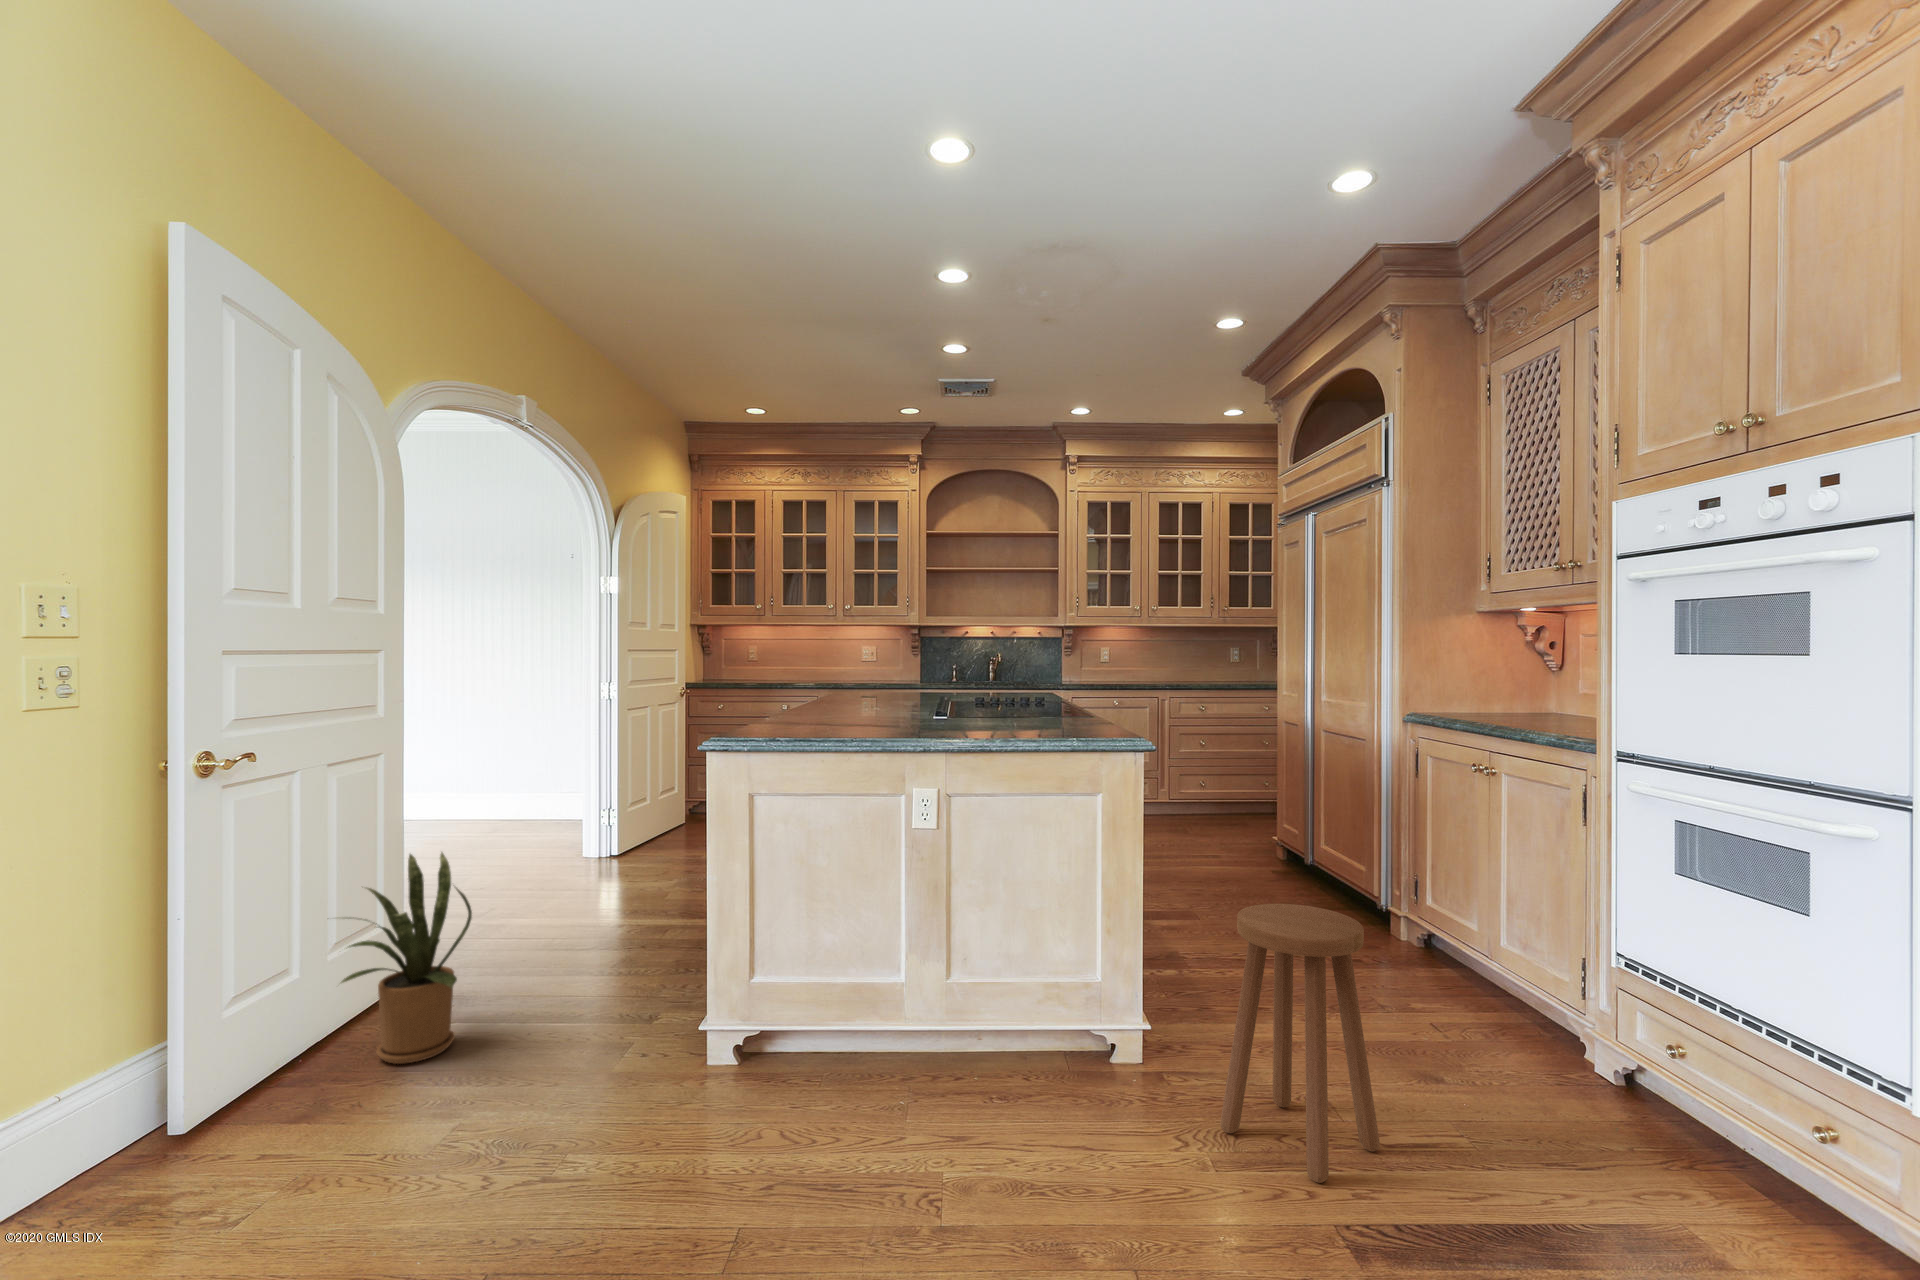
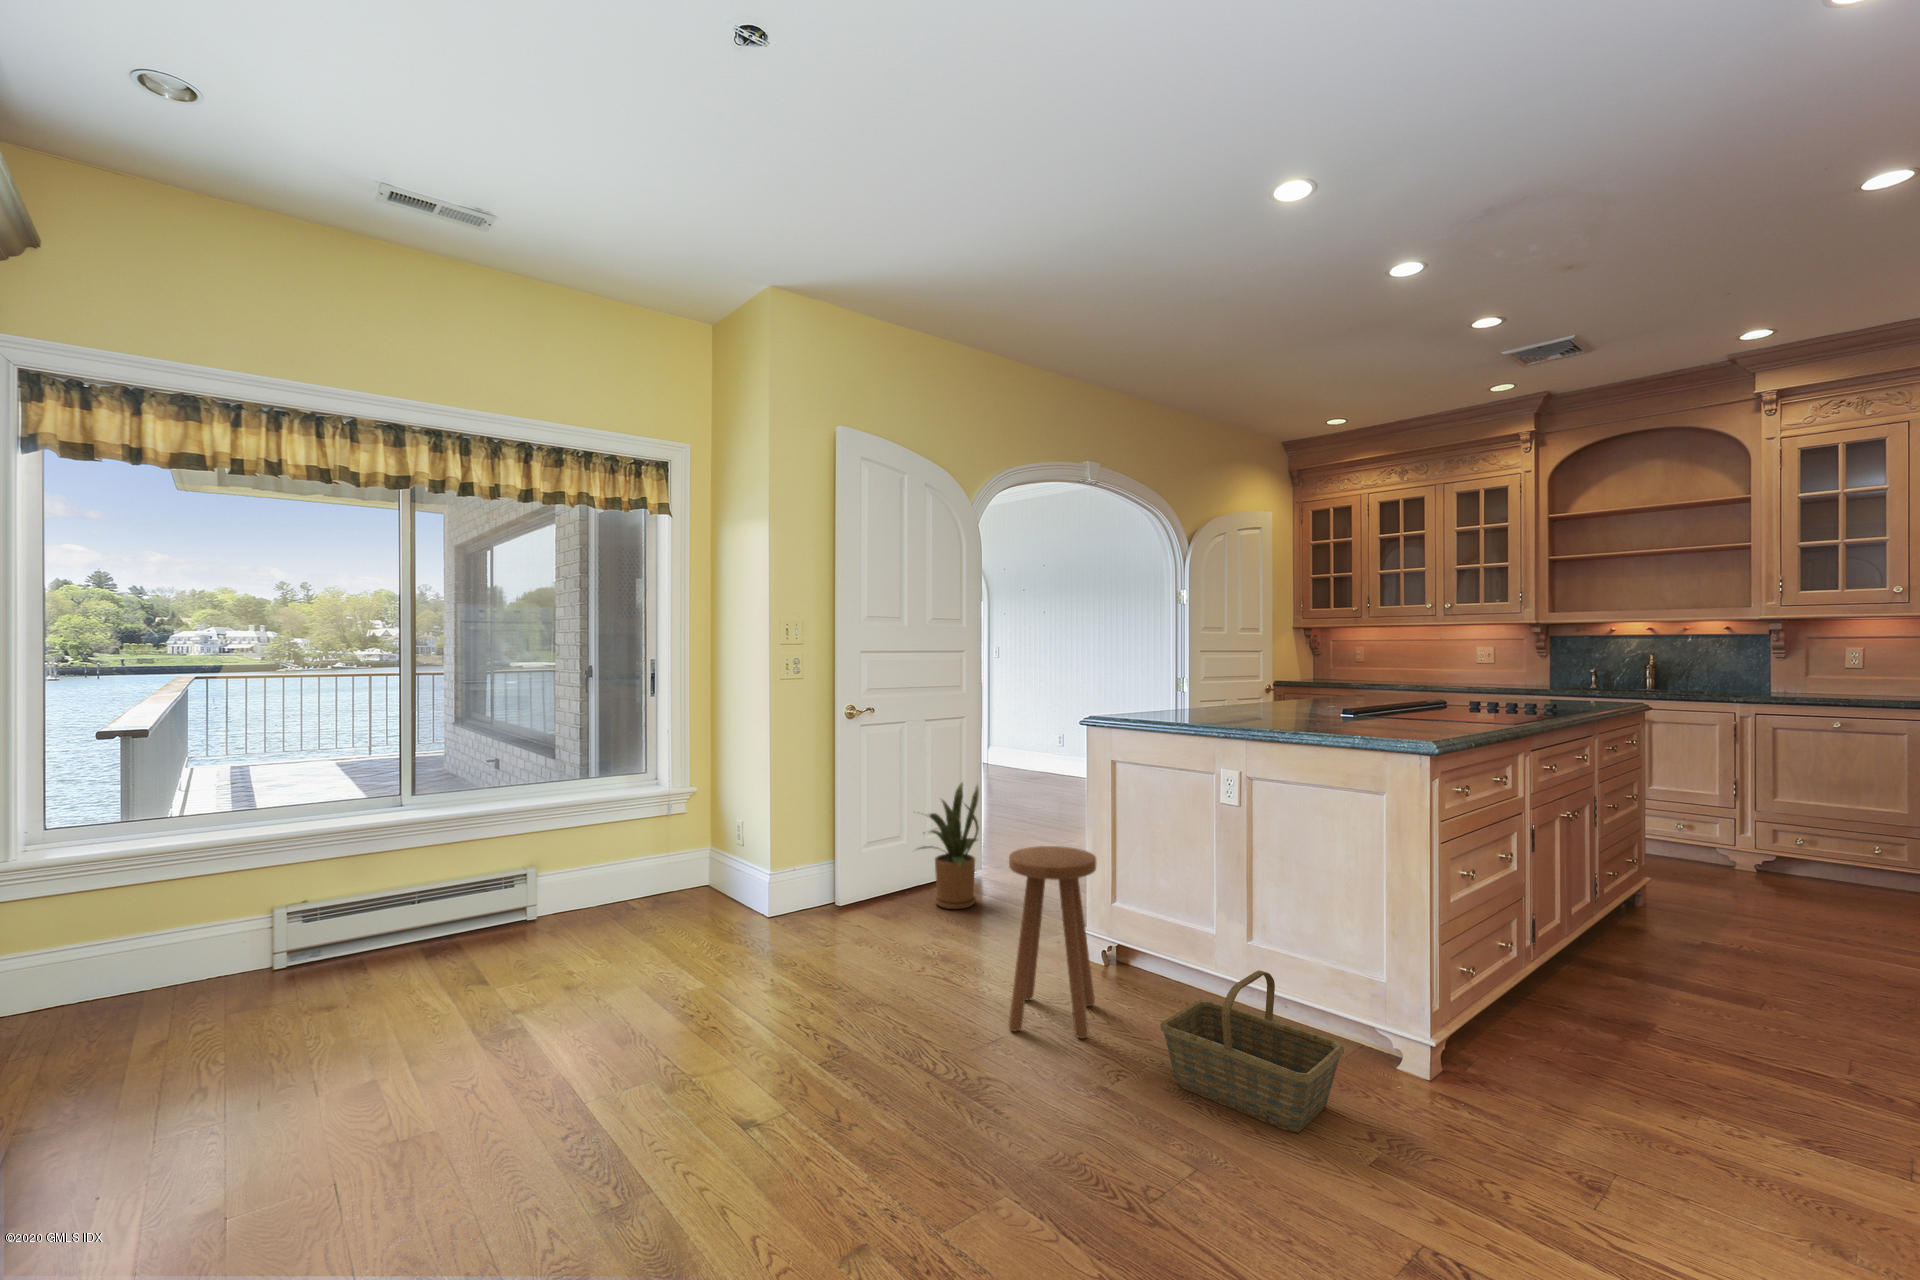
stool: present [1220,904,1380,1183] -> present [1009,846,1096,1039]
basket: none [964,1005,1158,1181] -> present [1160,970,1344,1133]

